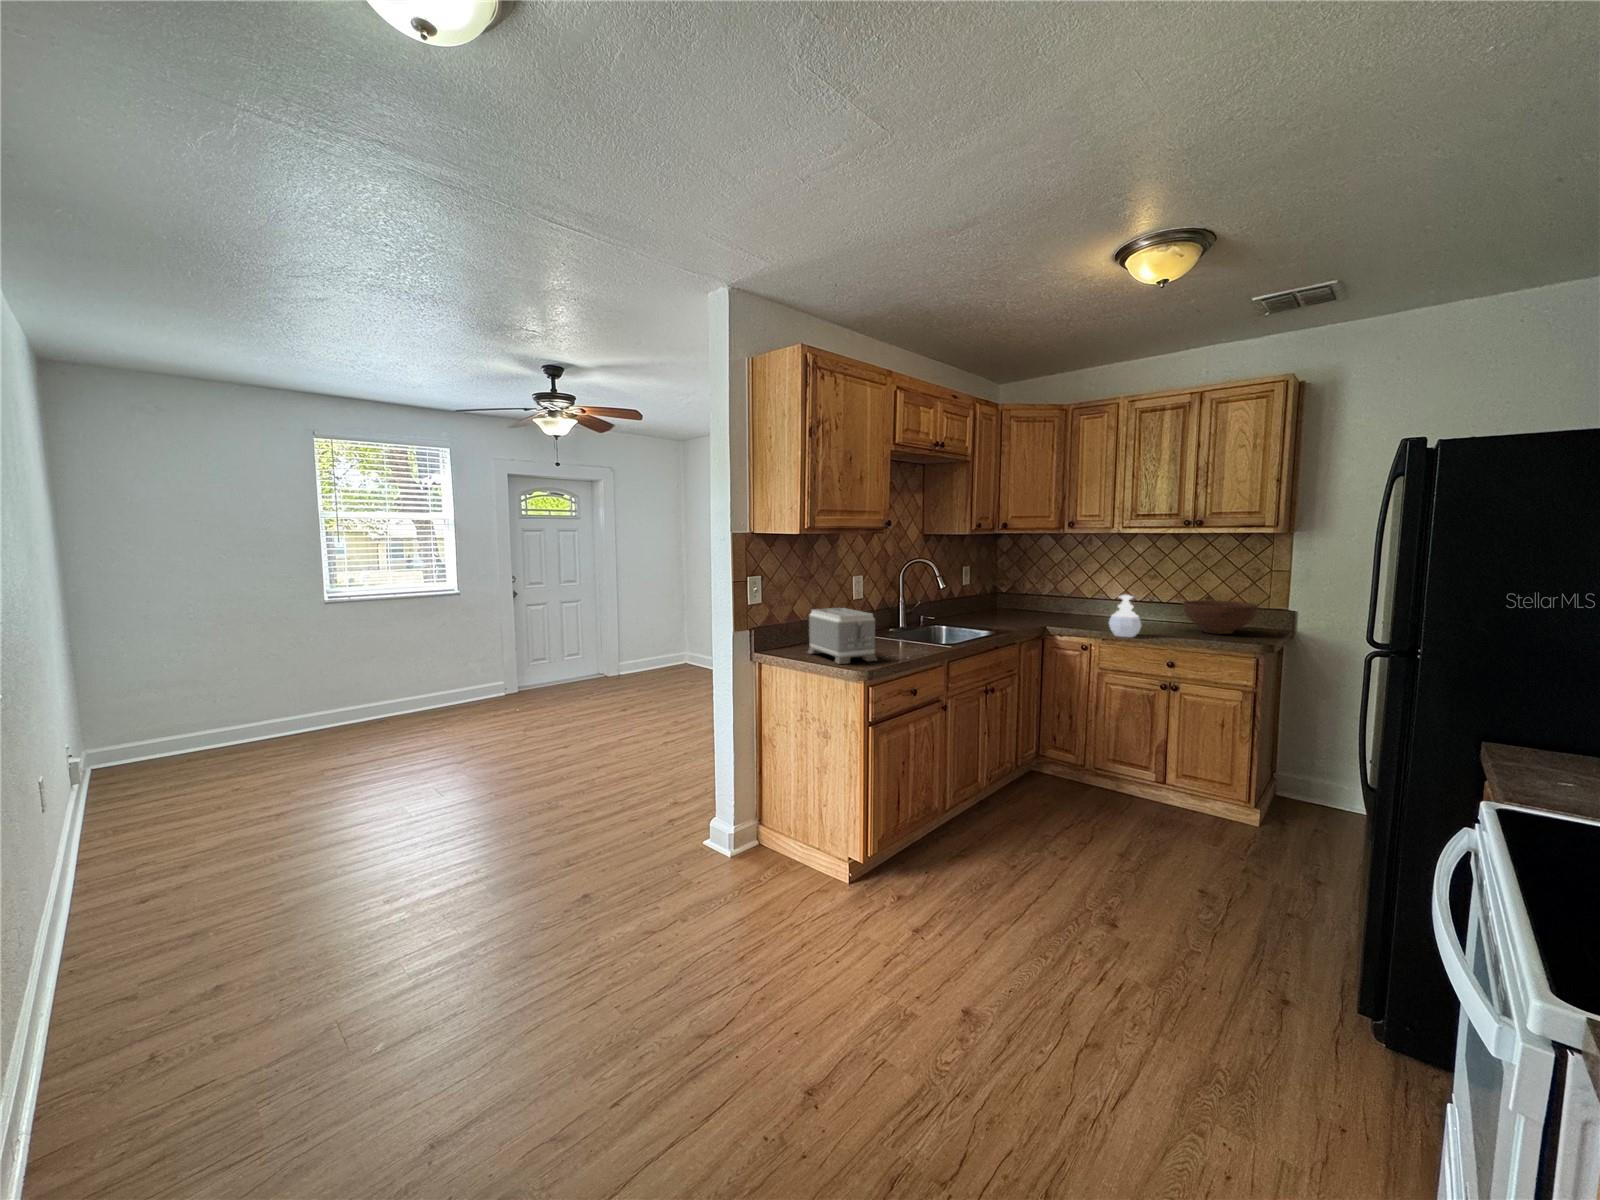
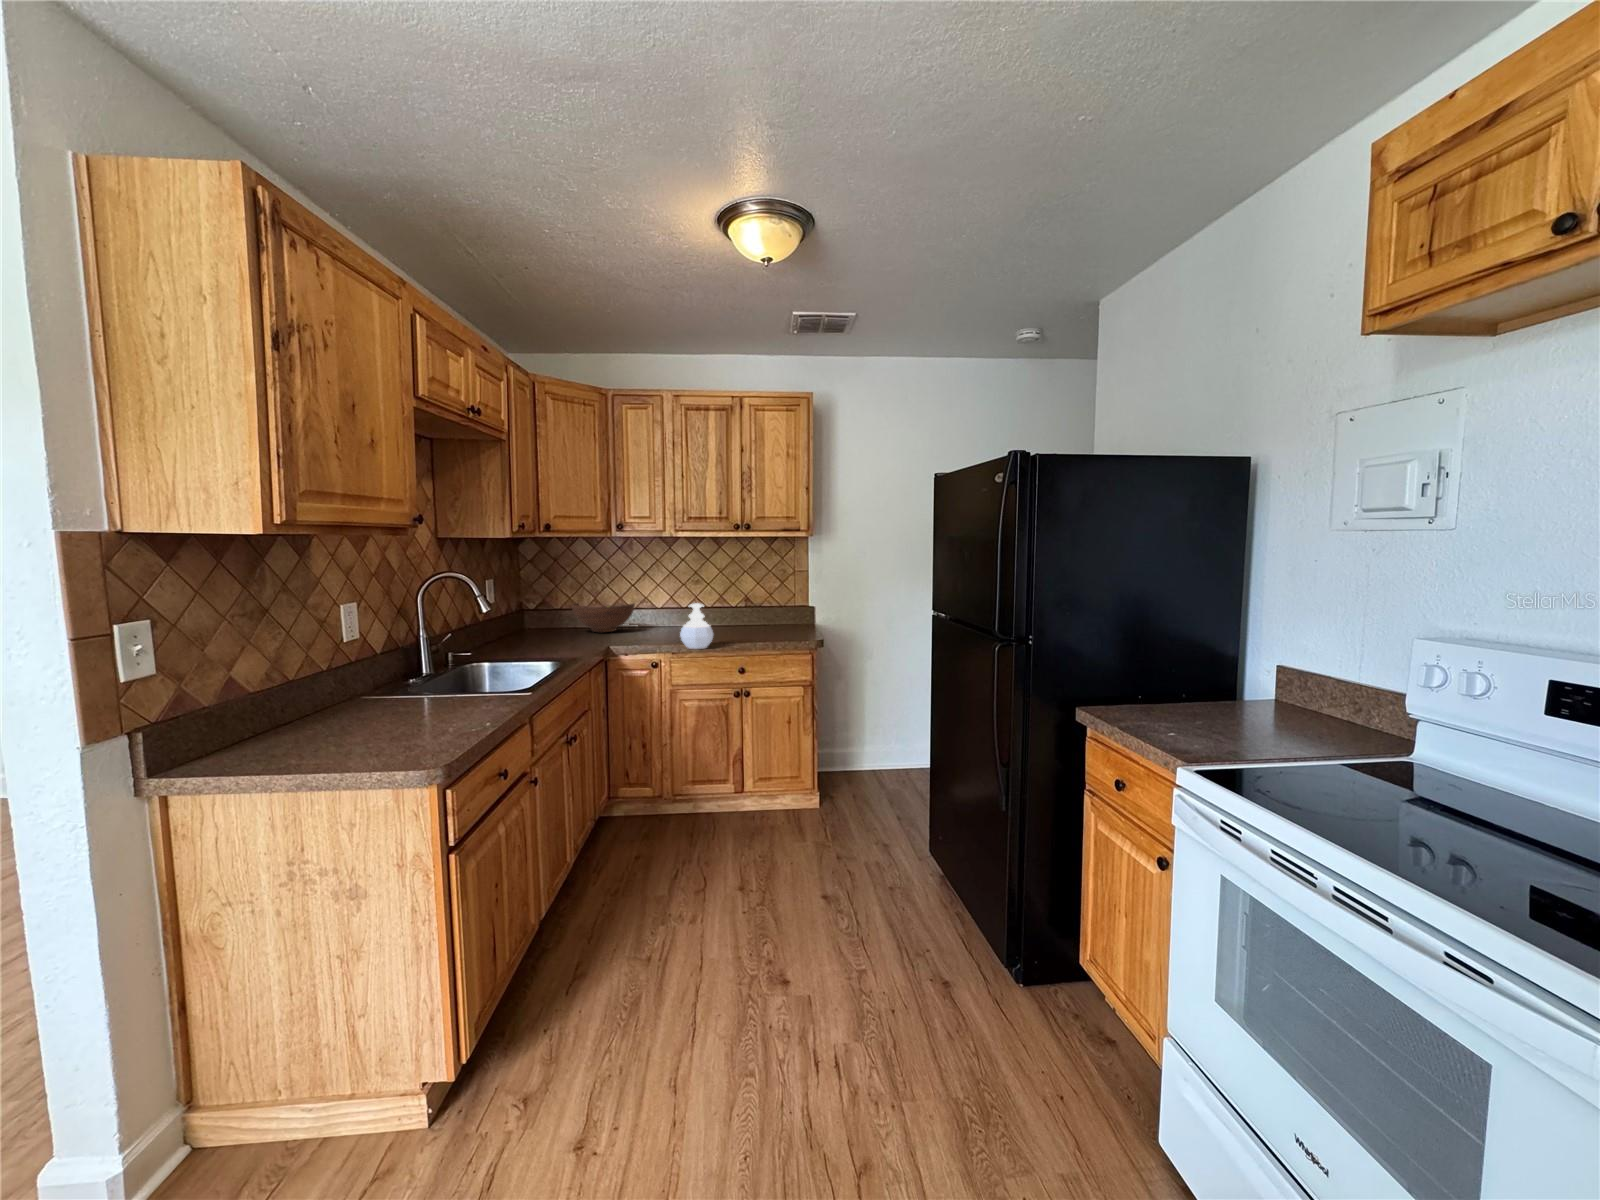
fruit bowl: present [1183,600,1258,634] -> present [572,603,635,632]
toaster: present [808,608,877,664] -> none [284,660,441,762]

